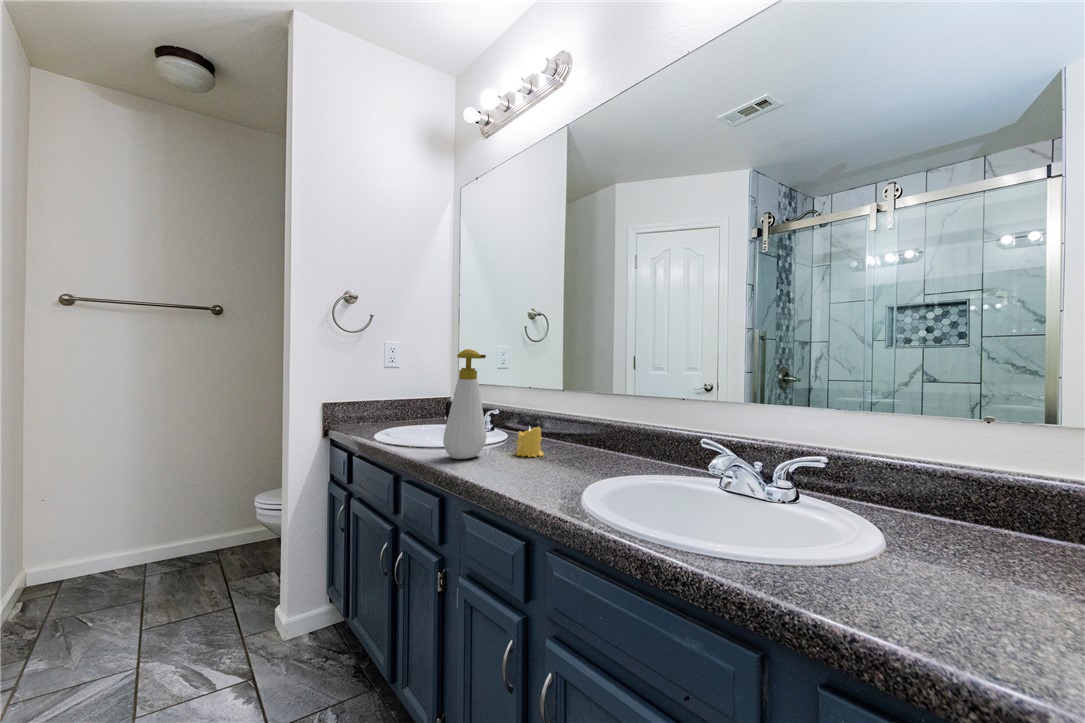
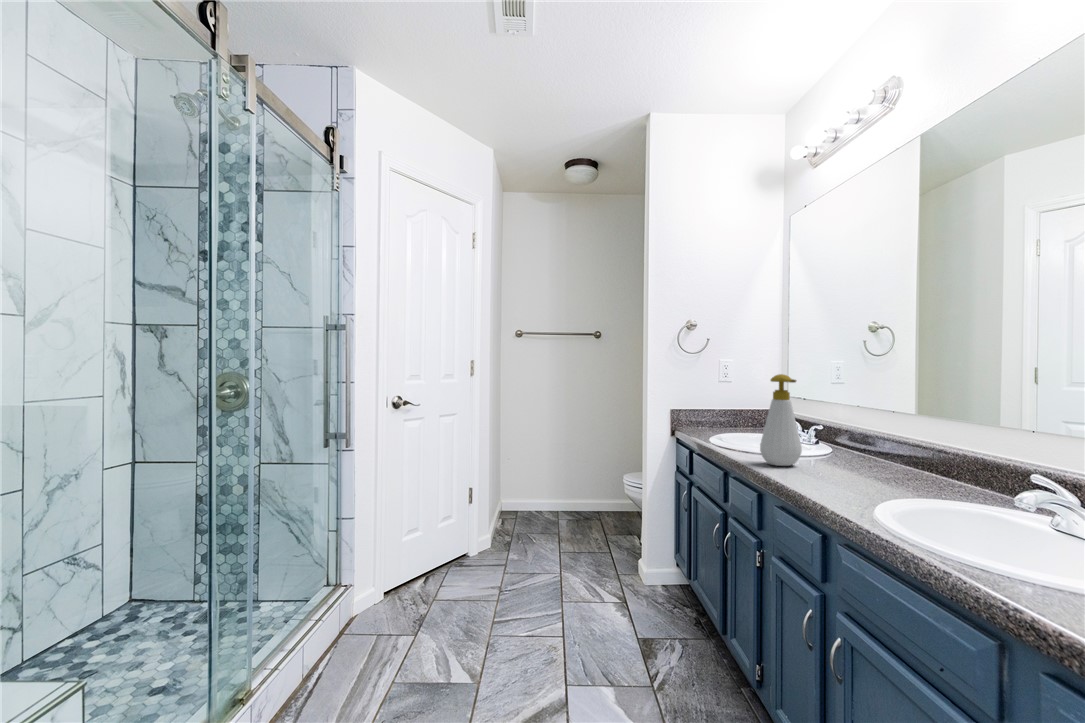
candle: present [515,427,544,457] -> none [832,444,867,475]

